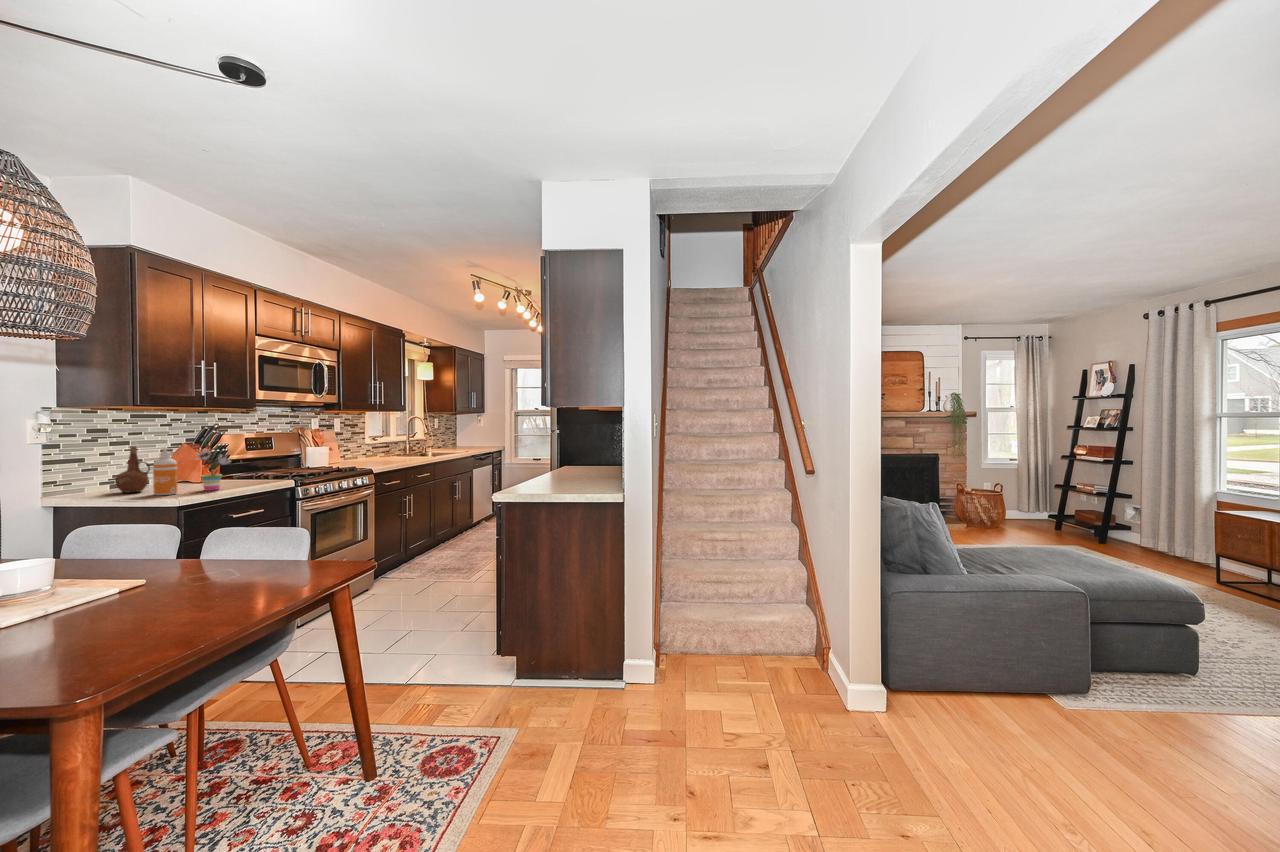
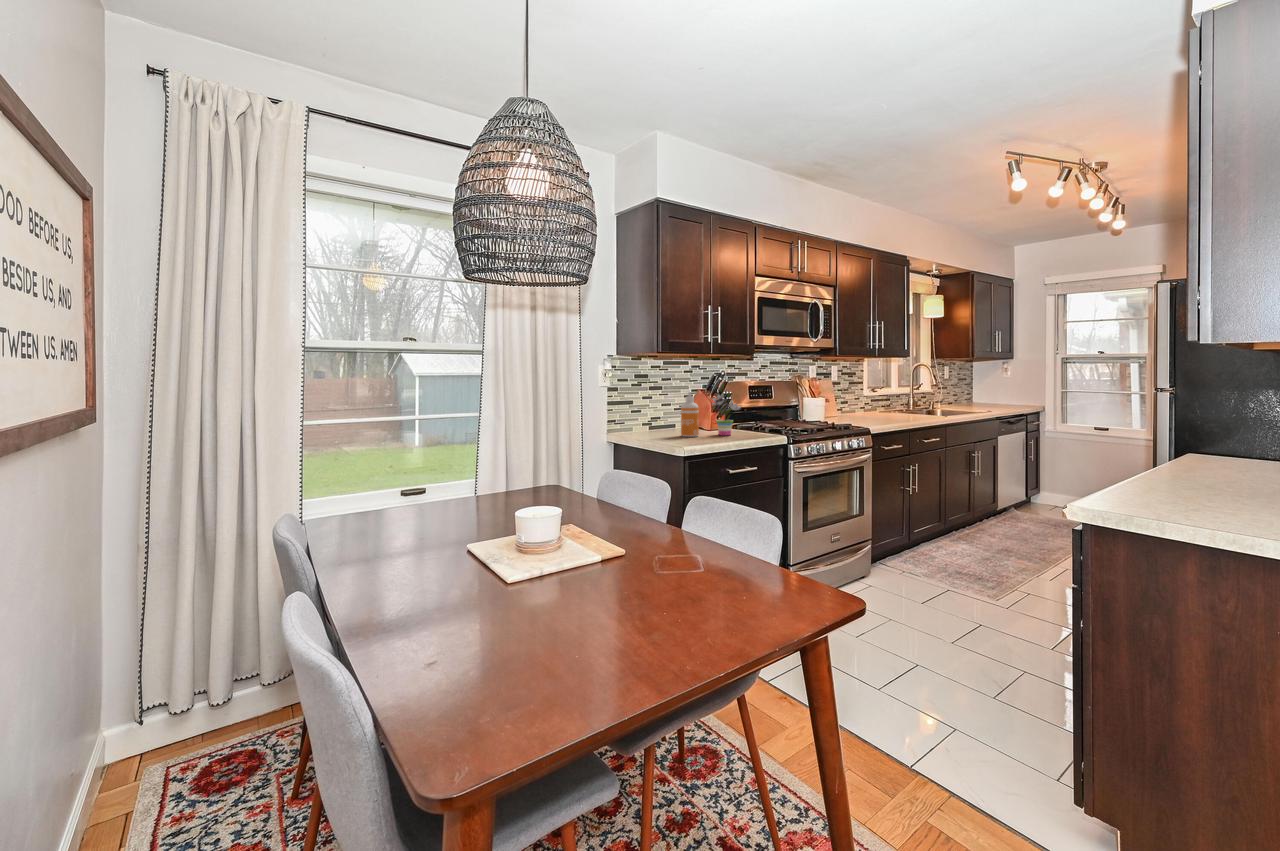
ceramic pitcher: present [115,446,150,493] -> none [653,391,678,433]

